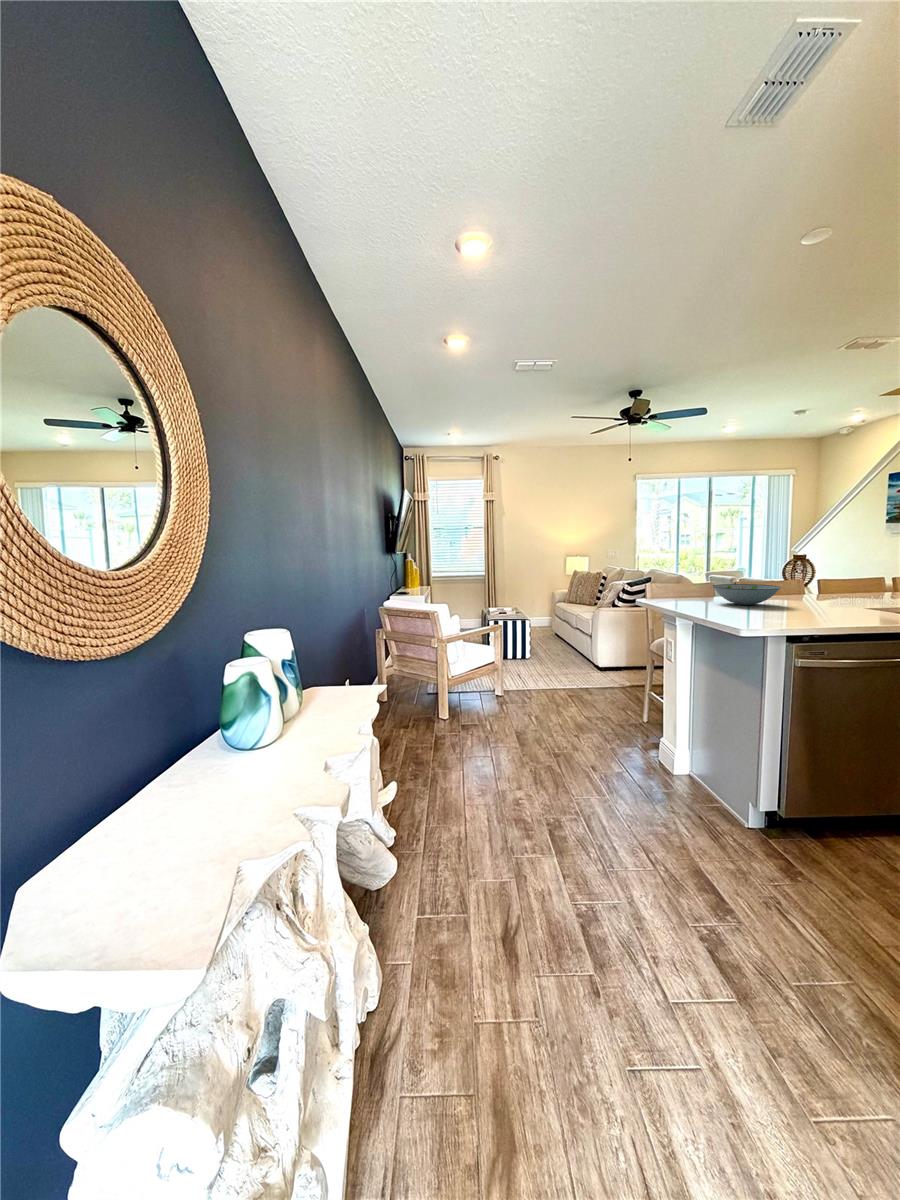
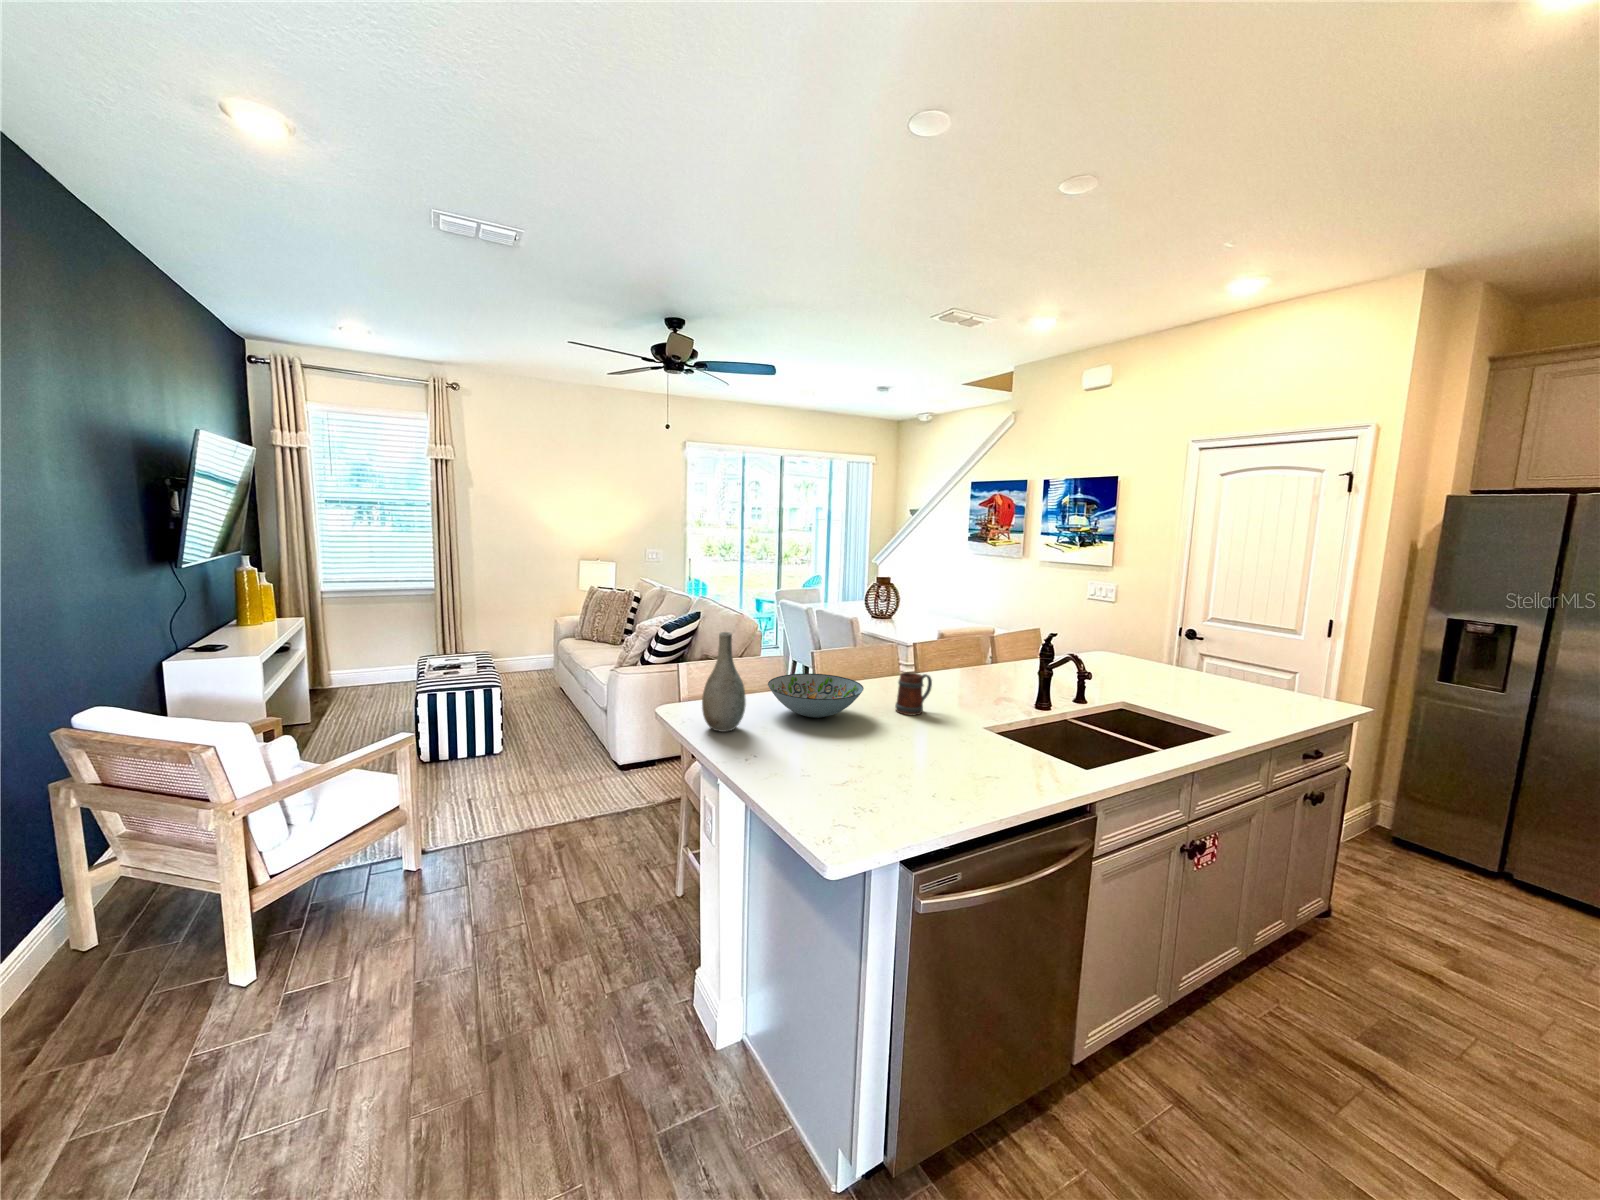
vase: none [673,551,700,606] -> present [702,632,746,732]
mug: none [806,581,836,607] -> present [895,672,932,715]

